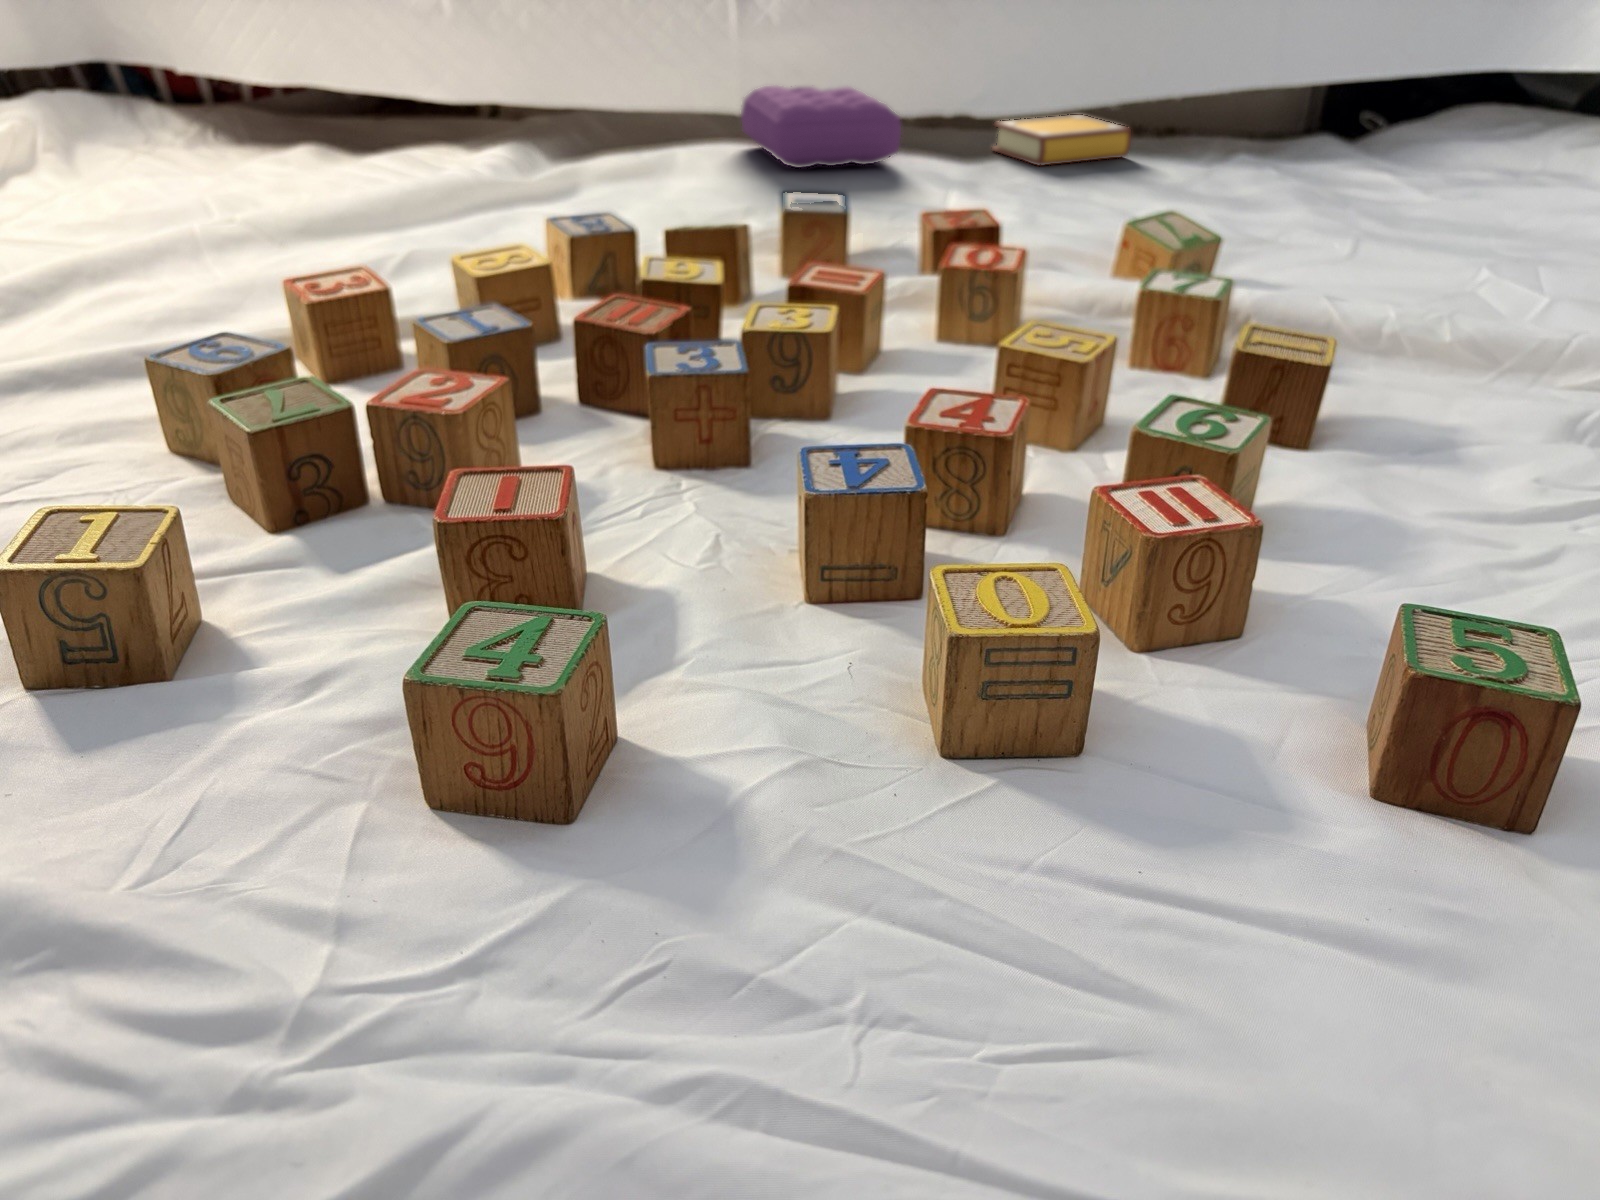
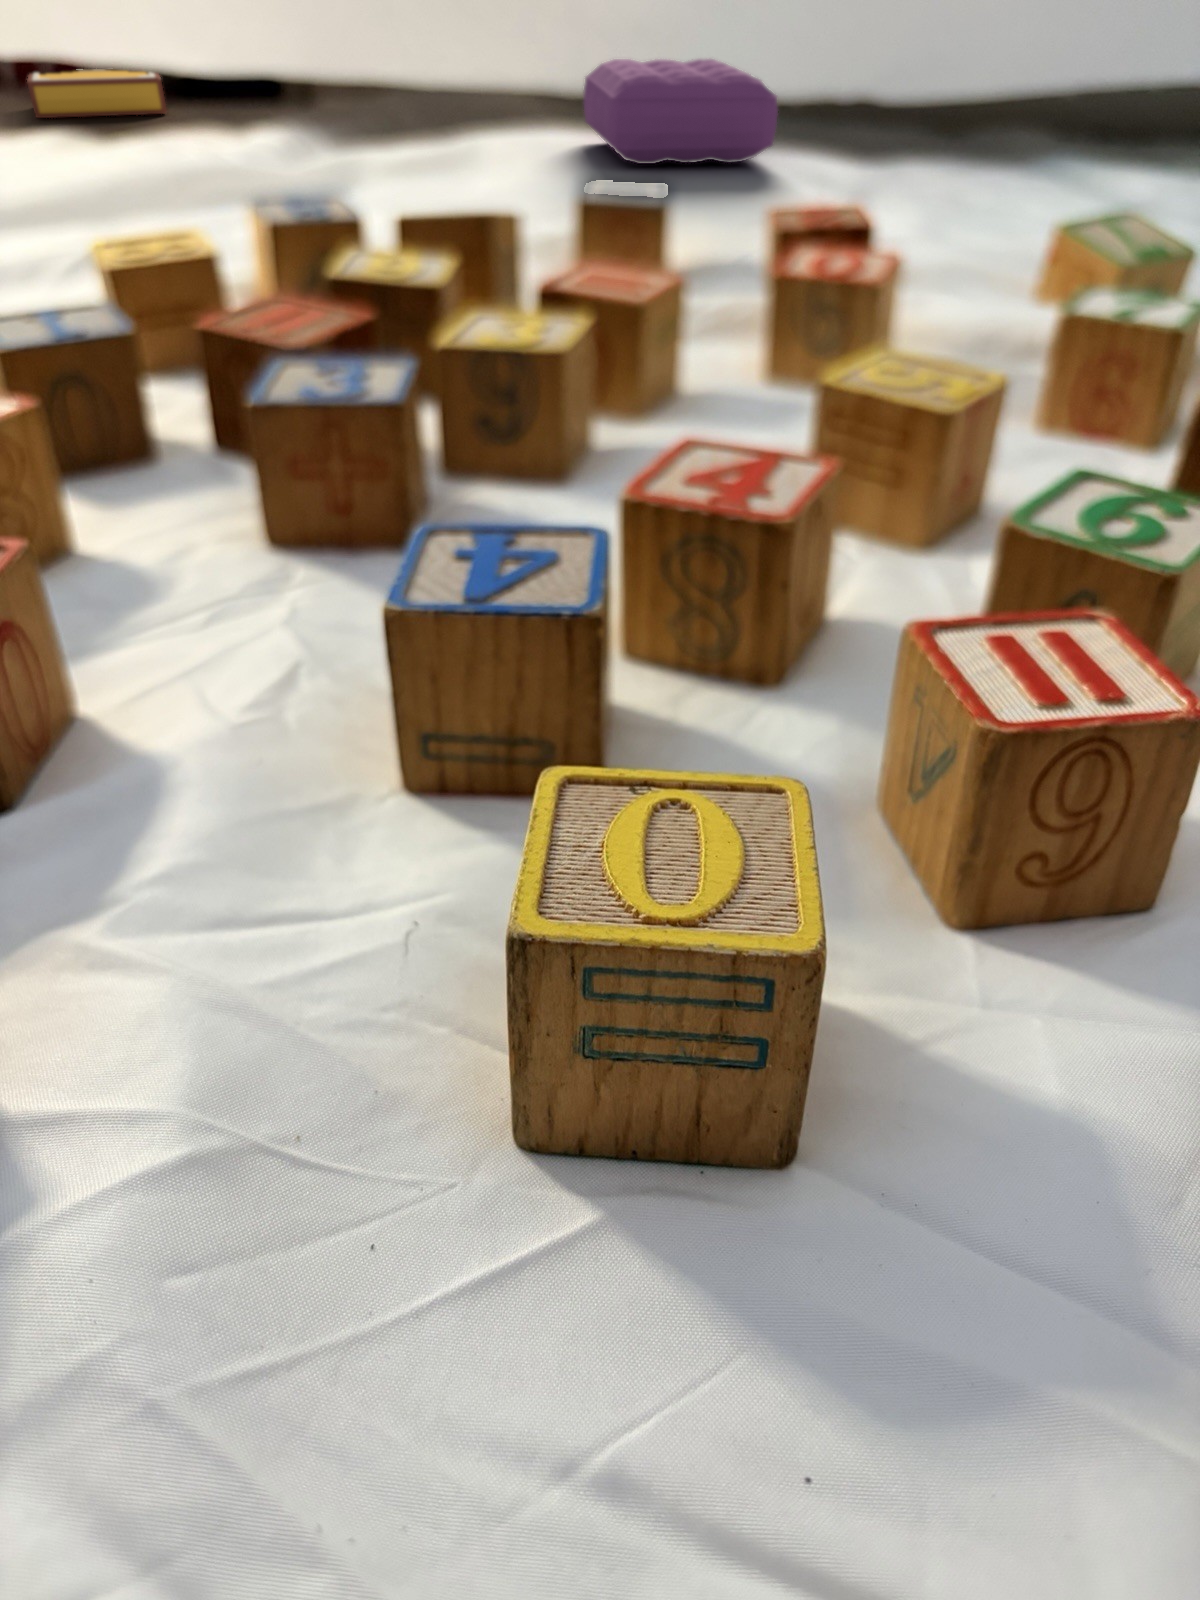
book: present [993,115,1131,165] -> present [27,69,167,118]

